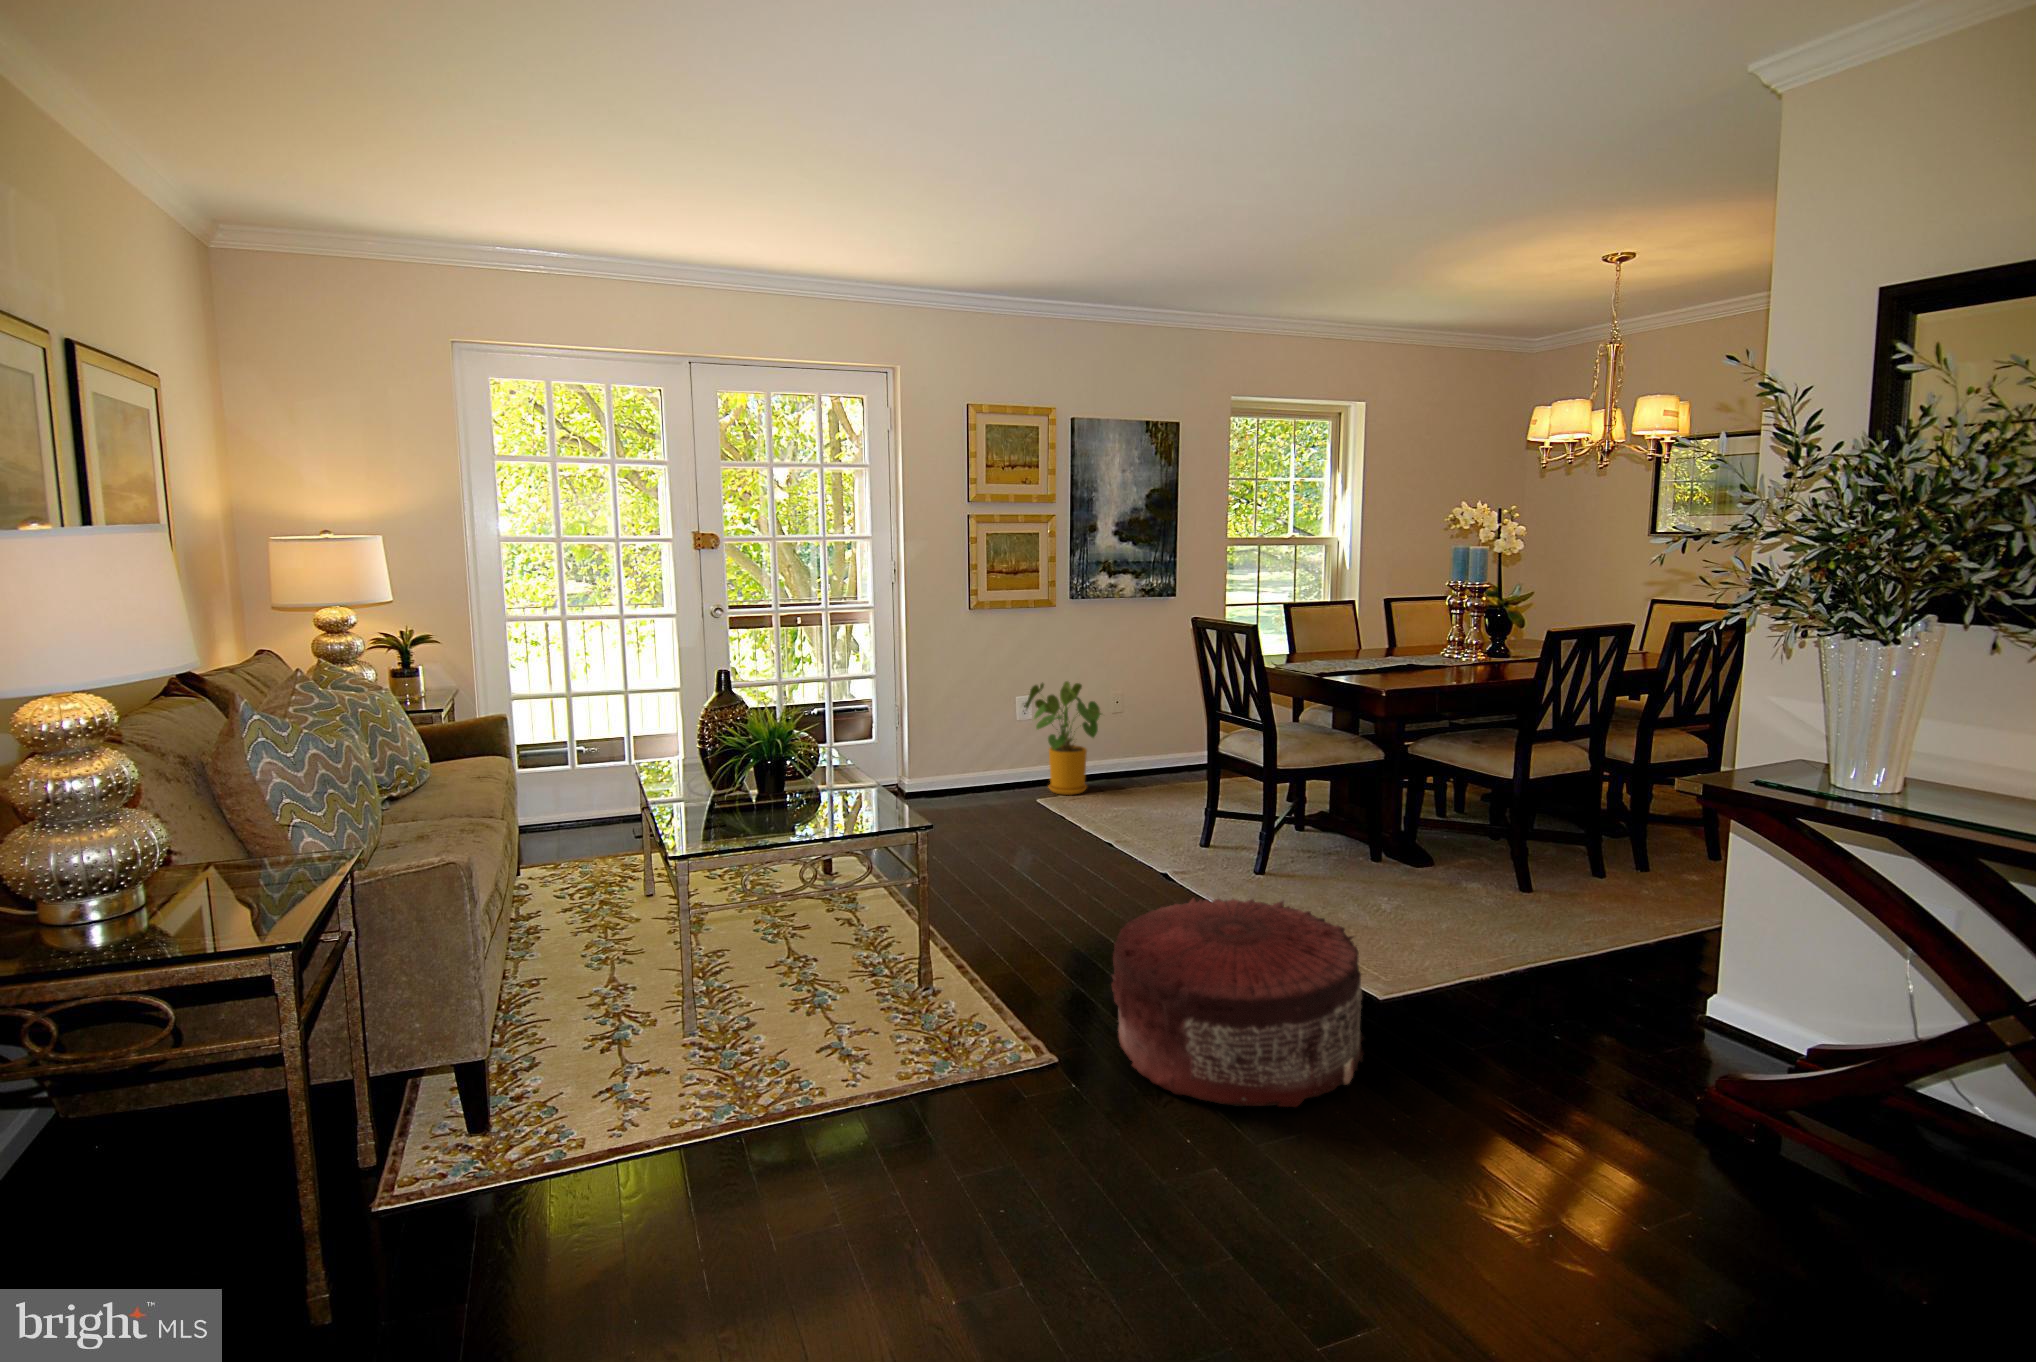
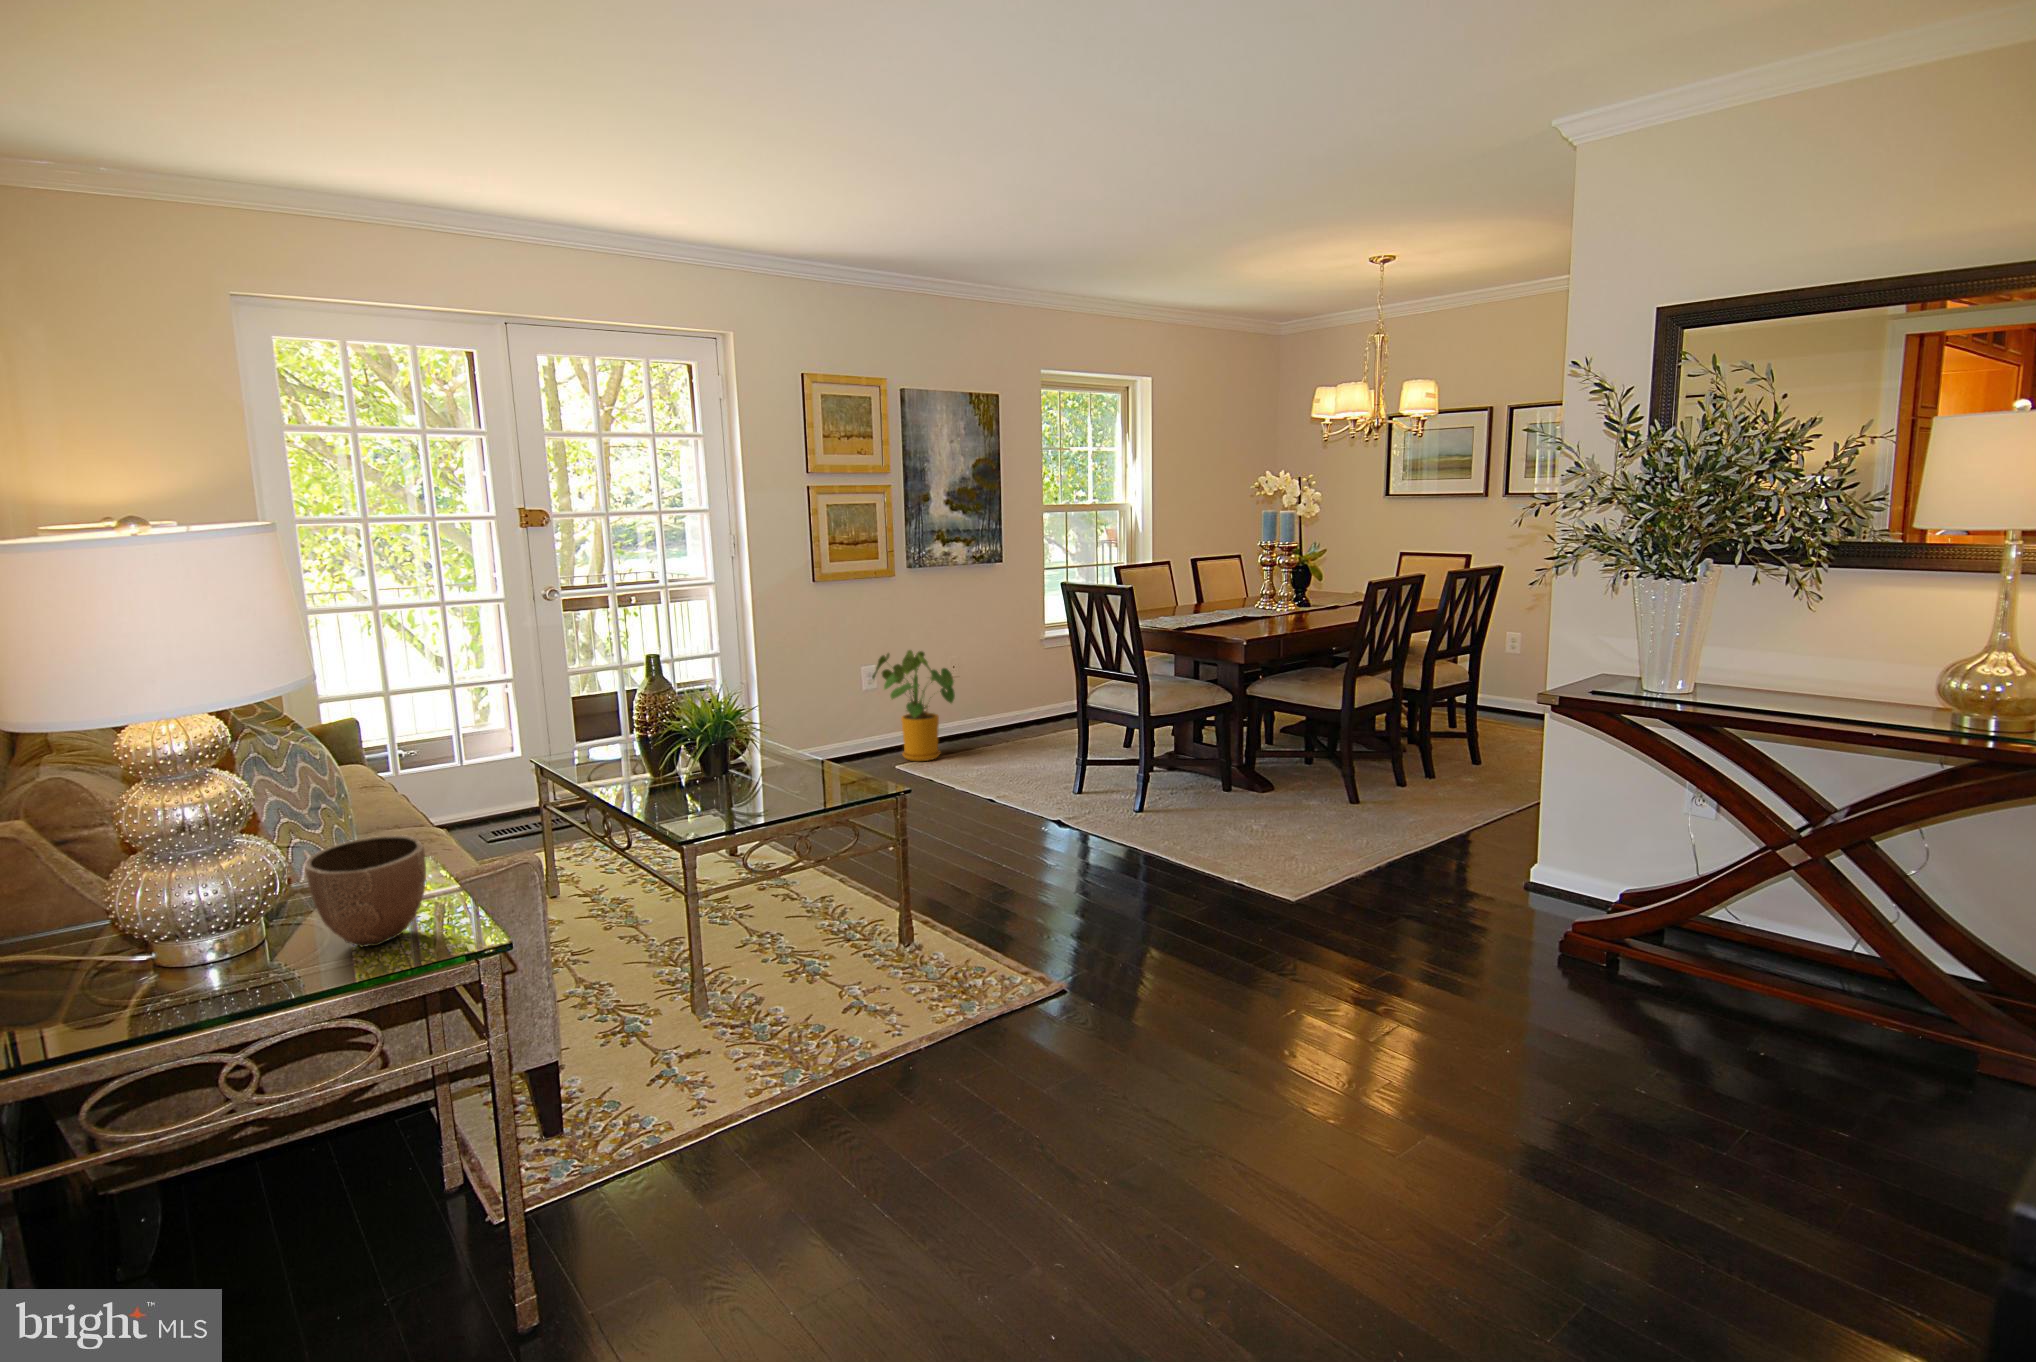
decorative bowl: none [160,822,285,929] -> present [305,835,426,947]
pouf: present [1112,898,1365,1107] -> none [1098,827,1310,996]

